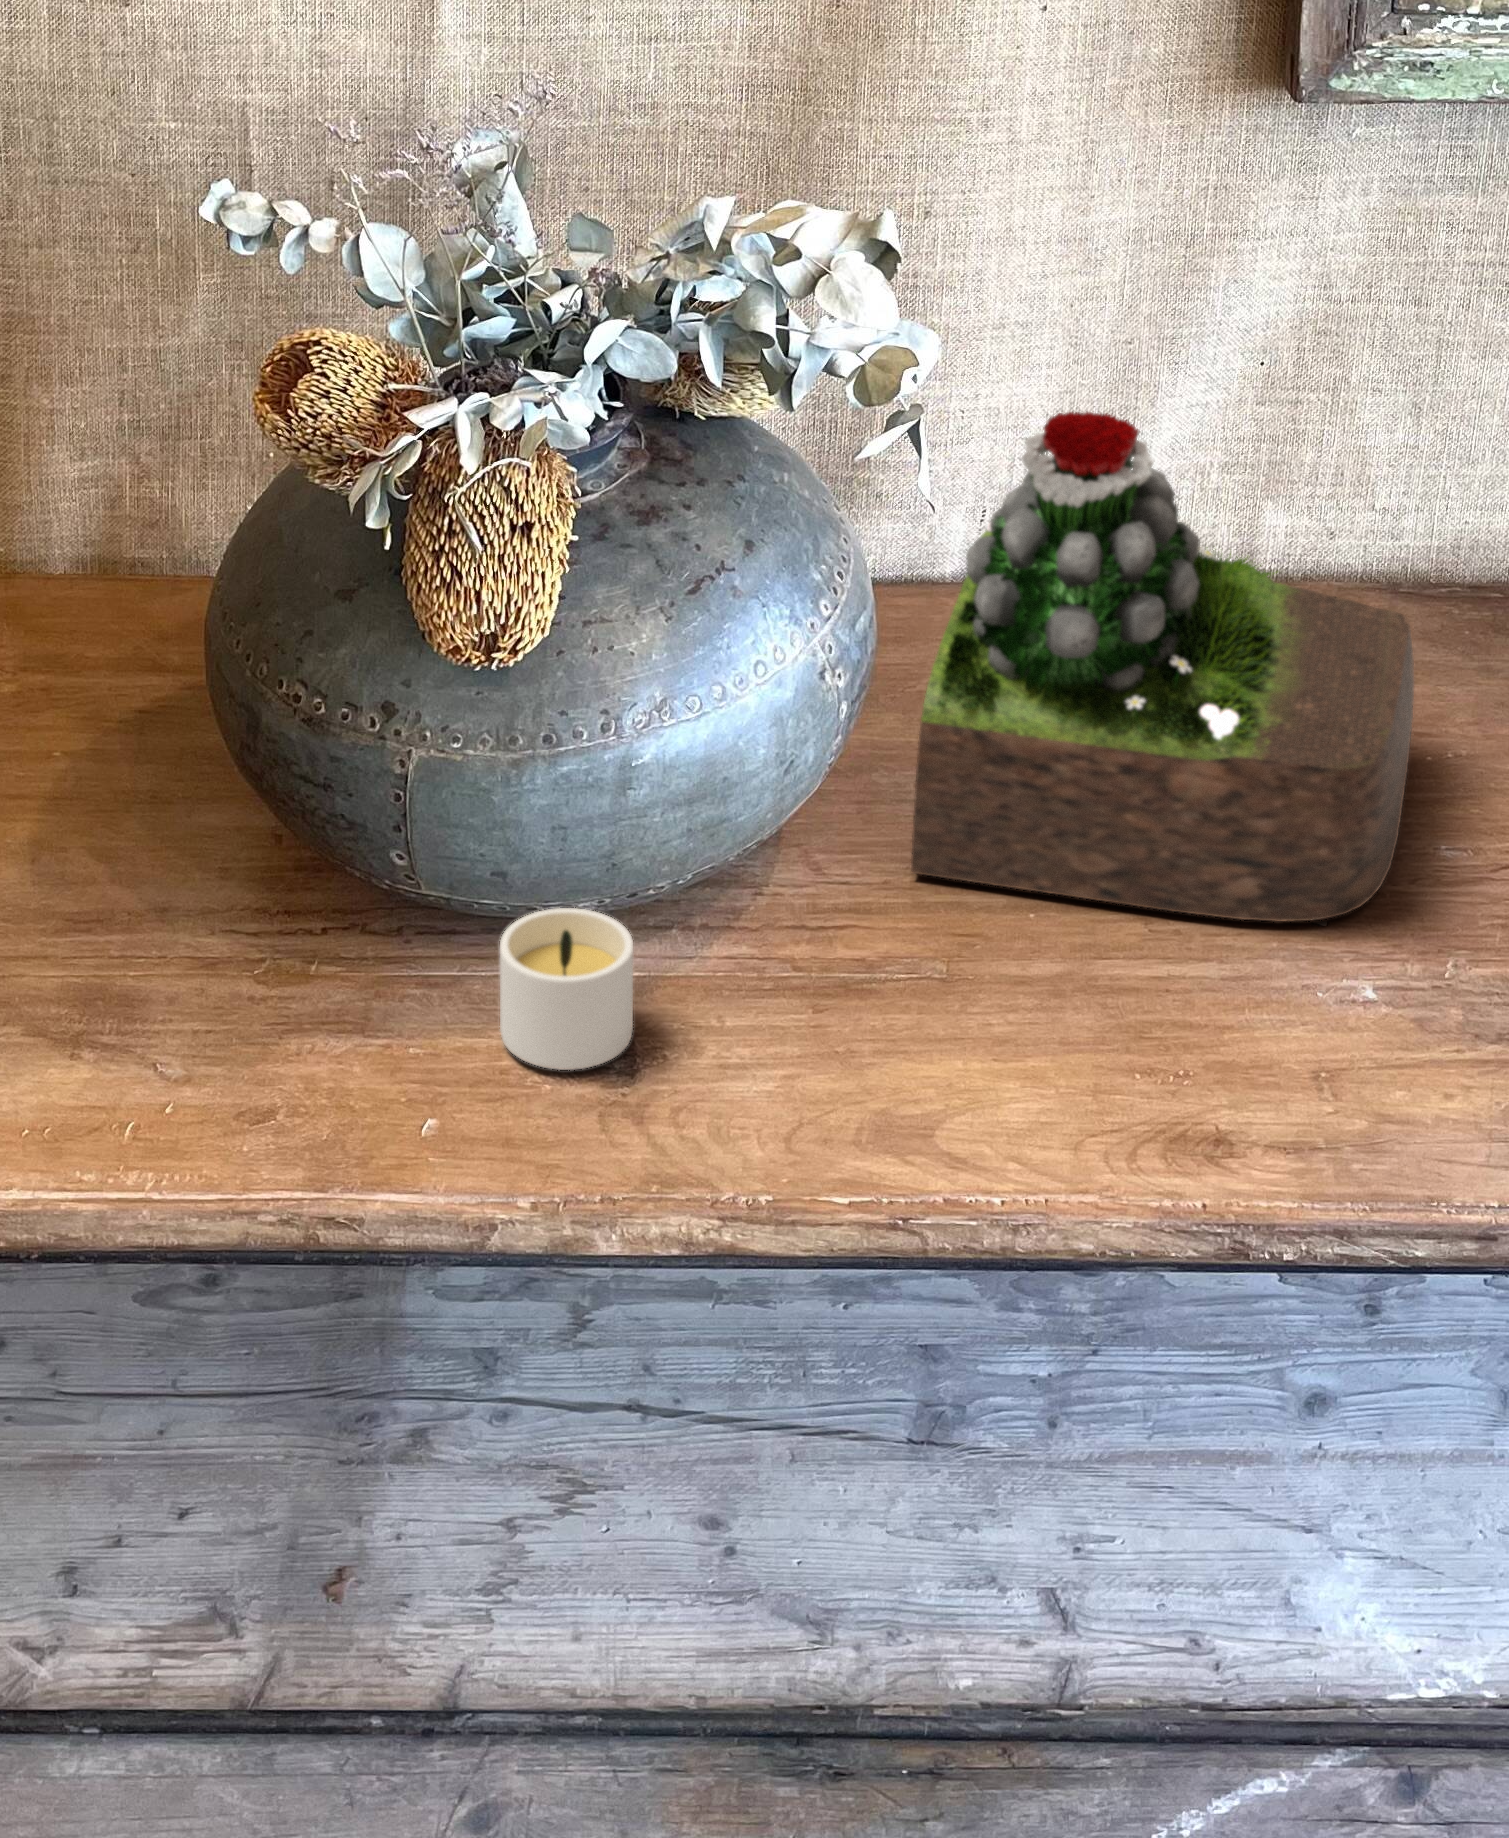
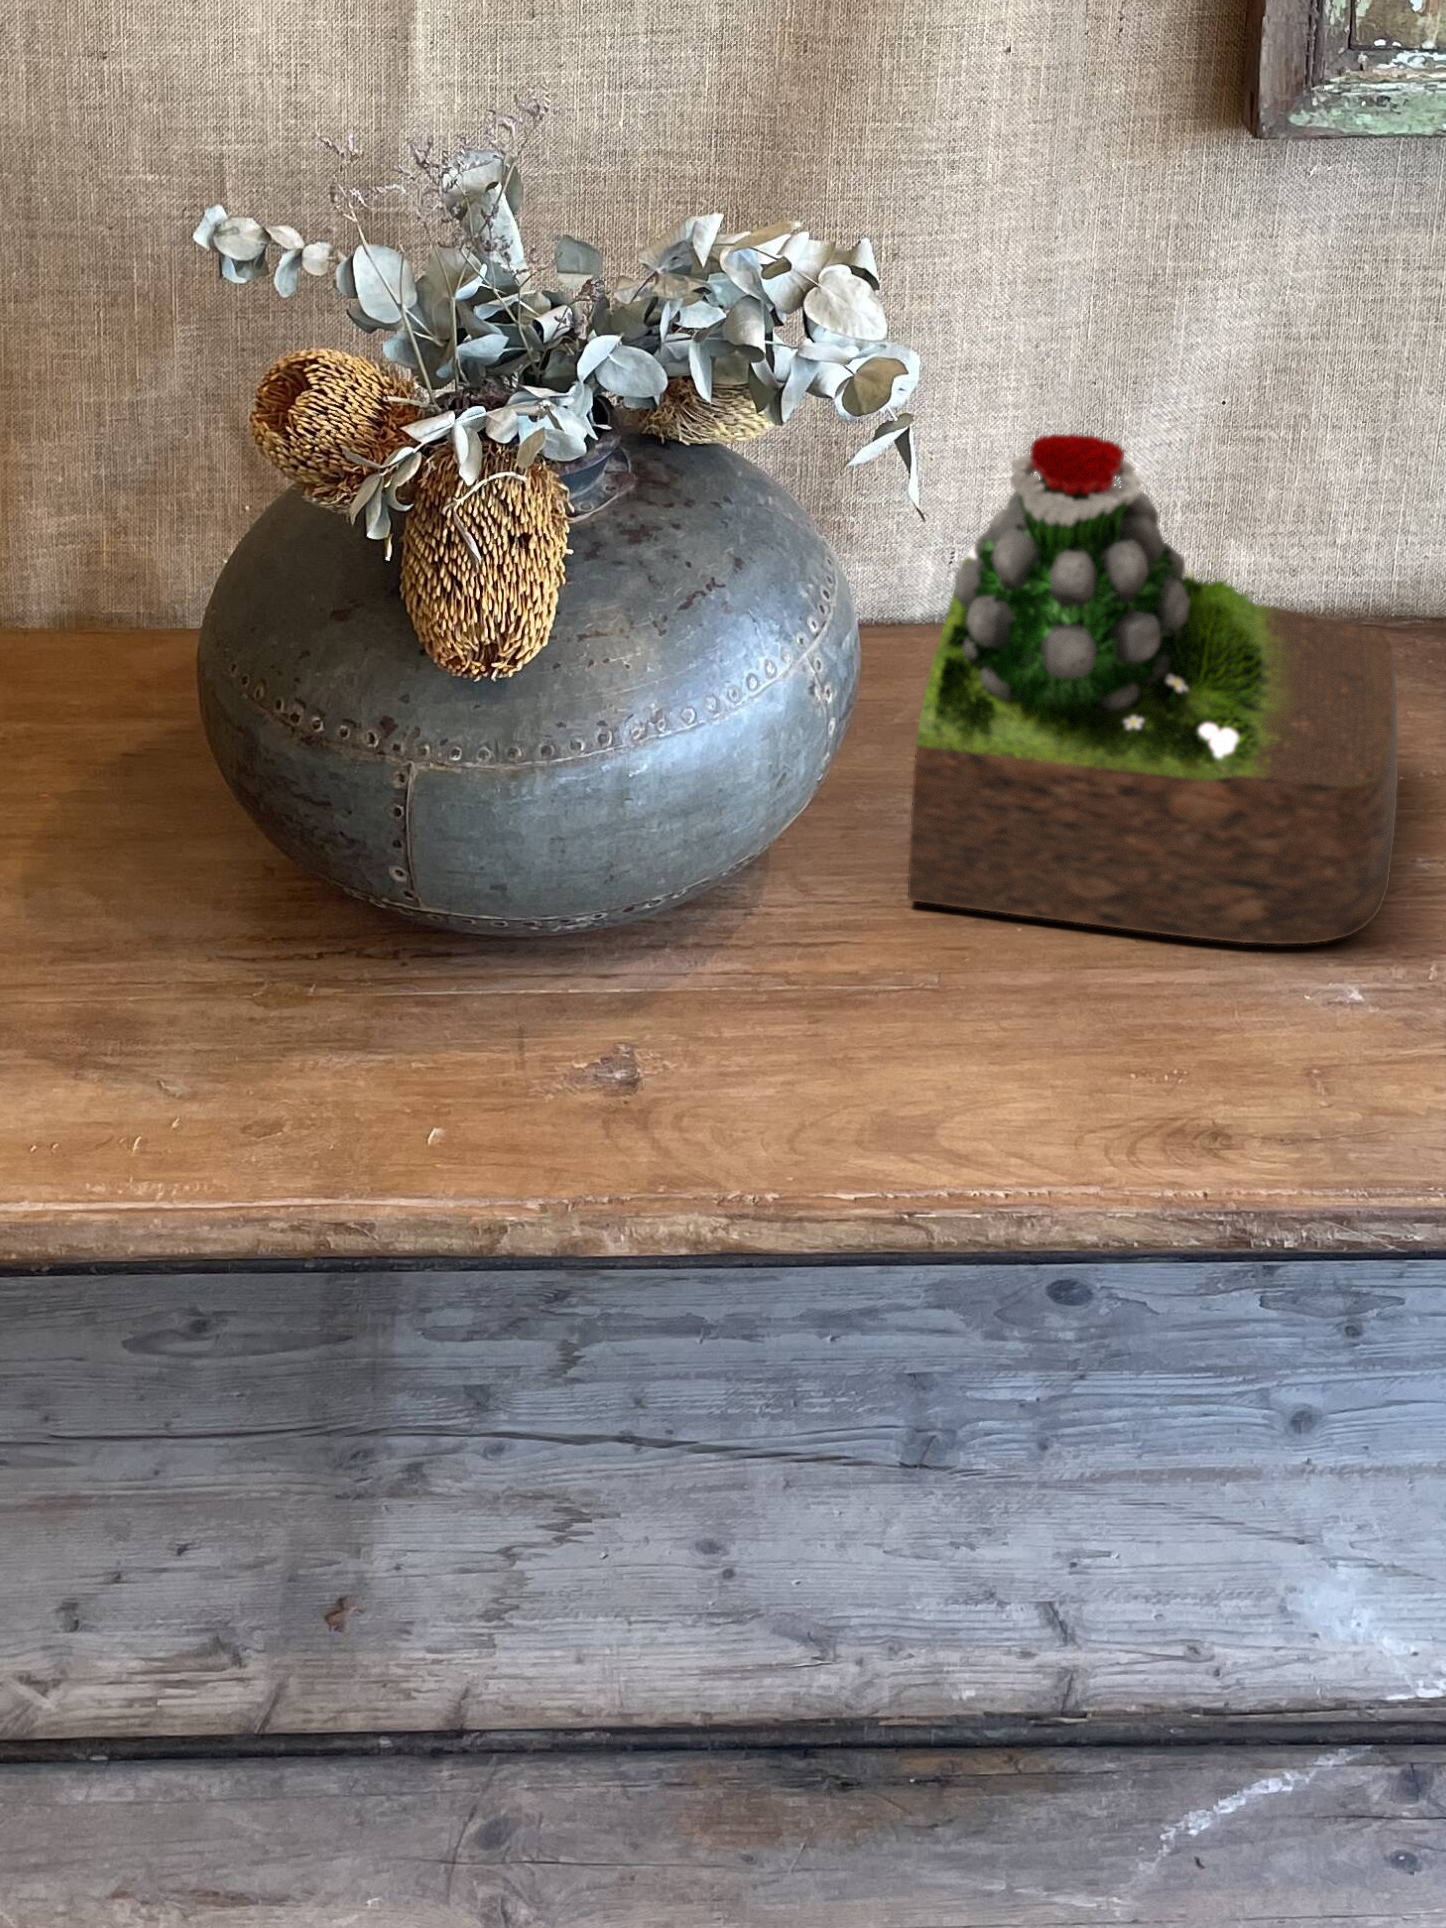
candle: present [500,908,634,1070] -> none [496,943,701,1113]

